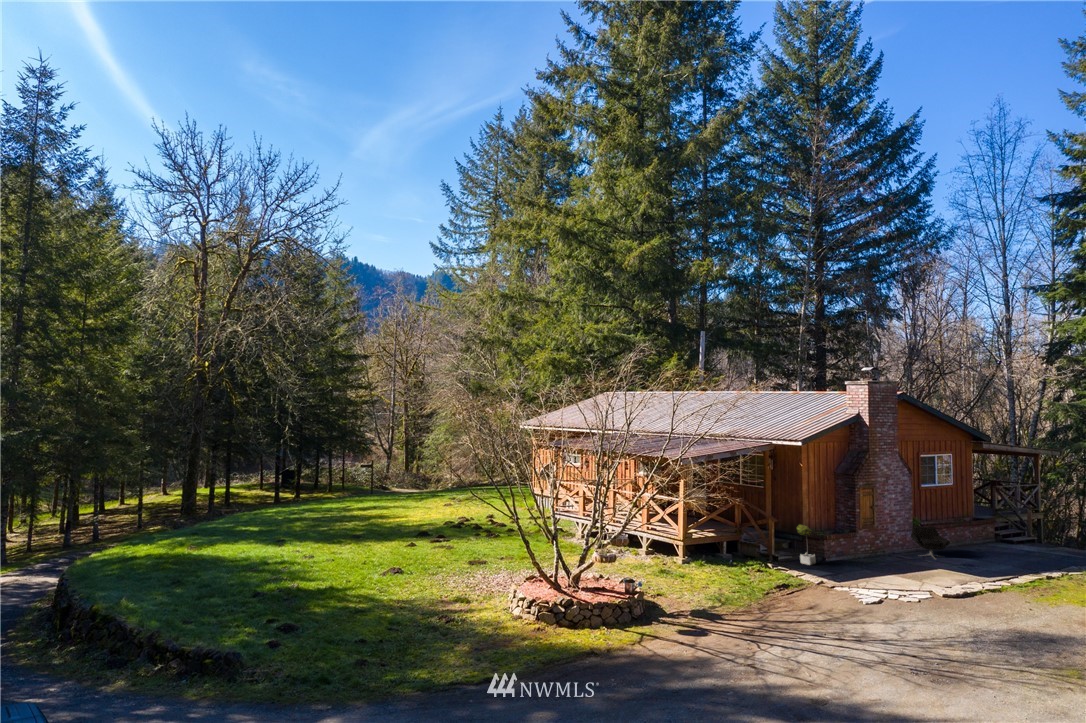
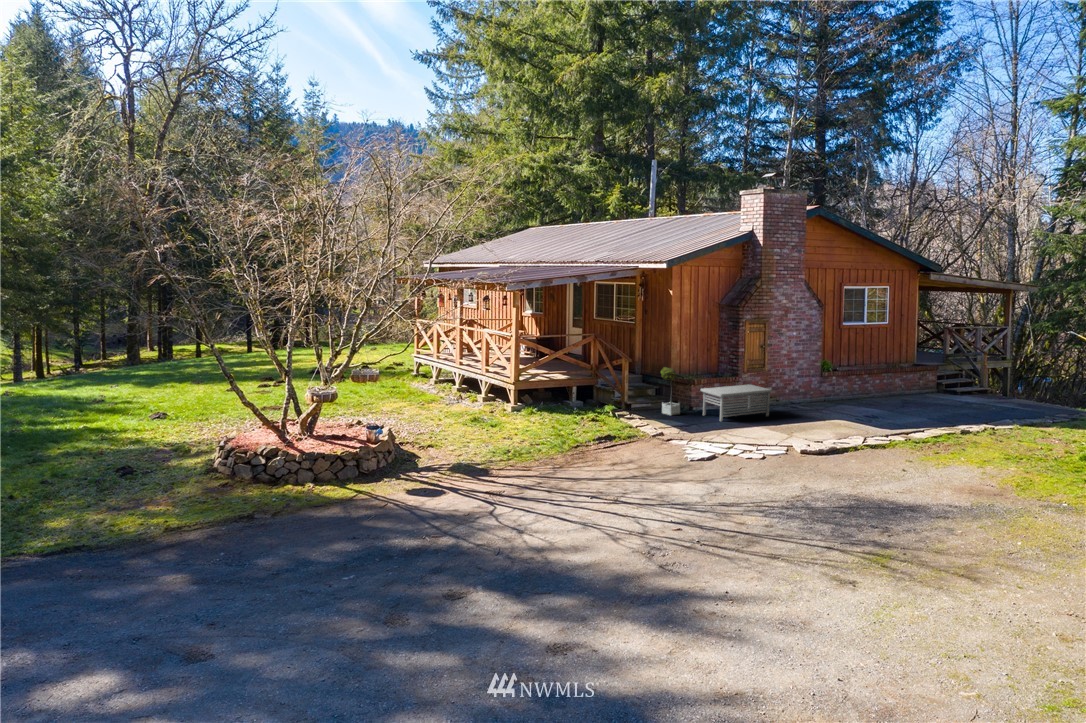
lounge chair: present [911,526,950,558] -> none [813,372,856,411]
storage bench: none [832,538,889,570] -> present [701,385,772,421]

